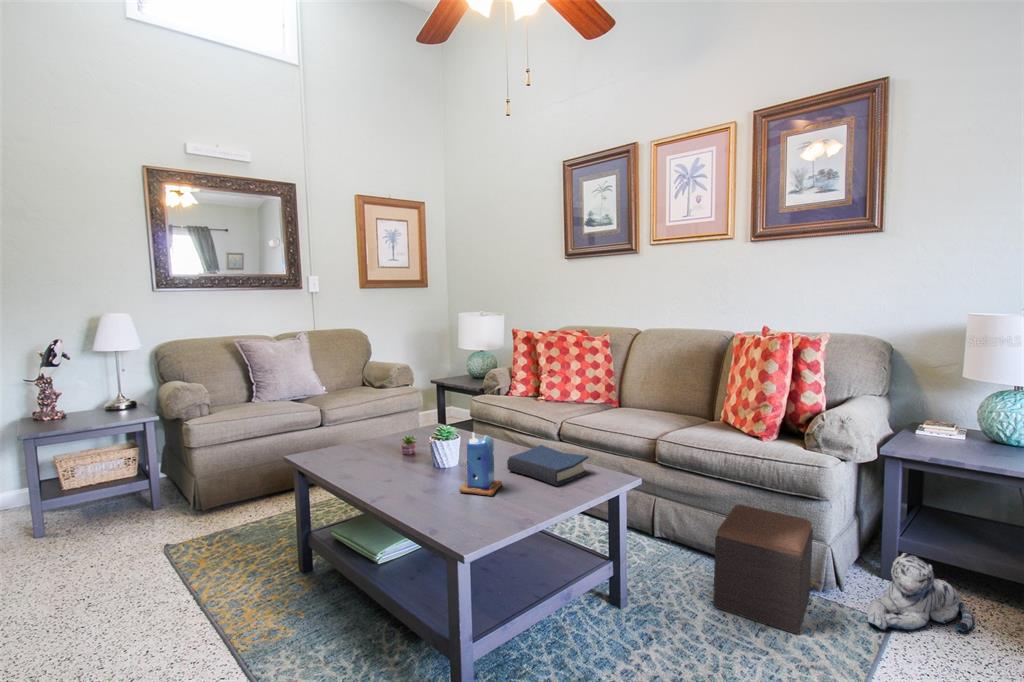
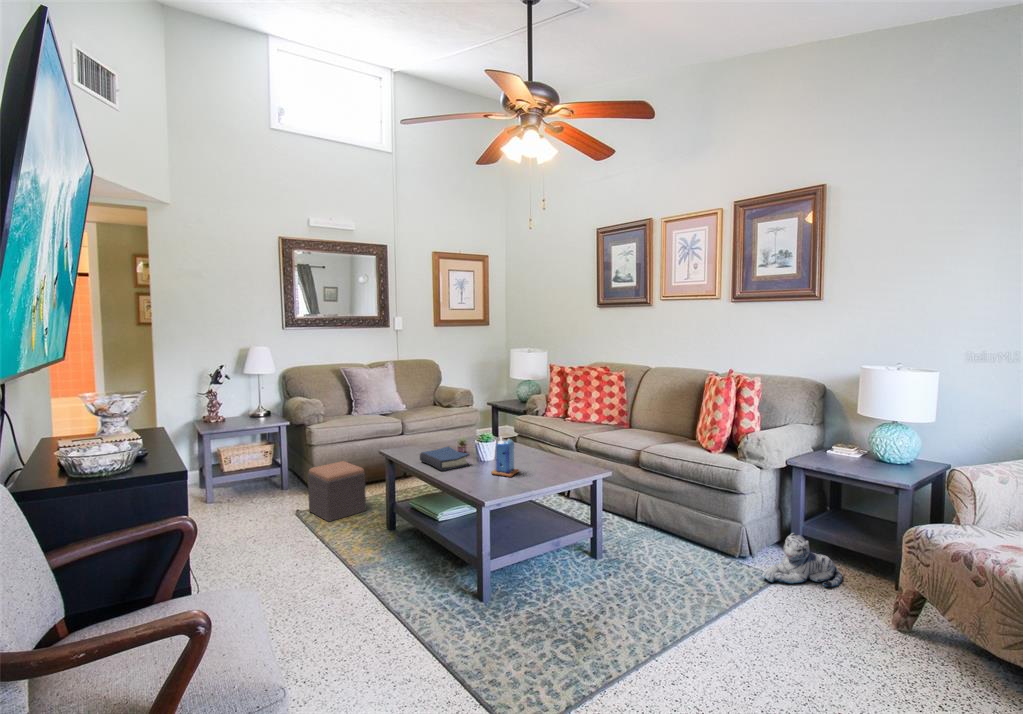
hardback book: present [507,445,588,486] -> present [420,447,470,471]
footstool: present [713,504,813,635] -> present [308,461,366,522]

